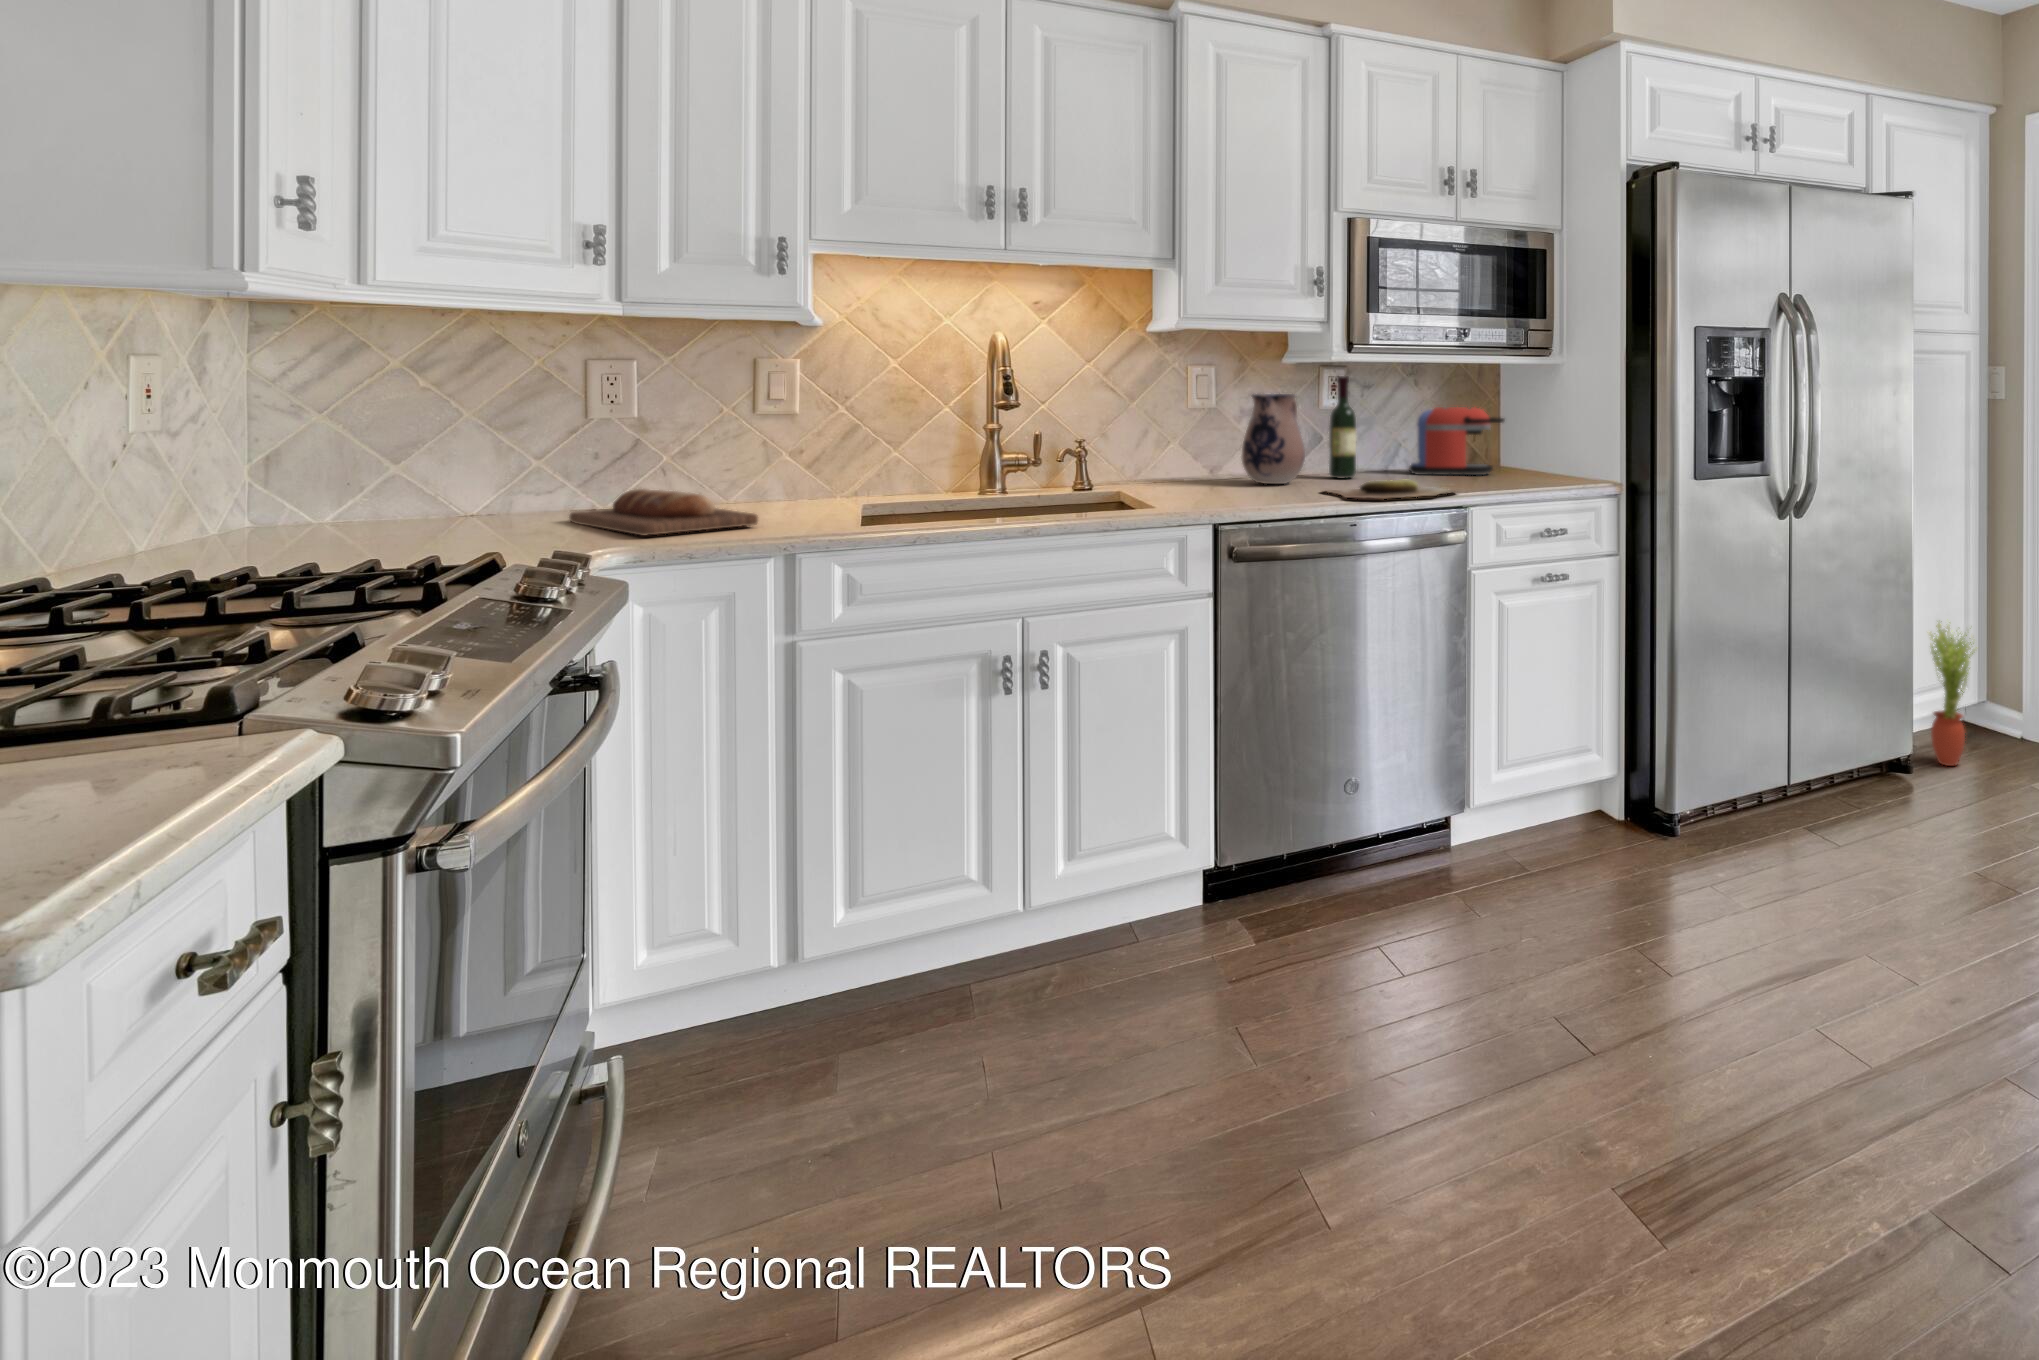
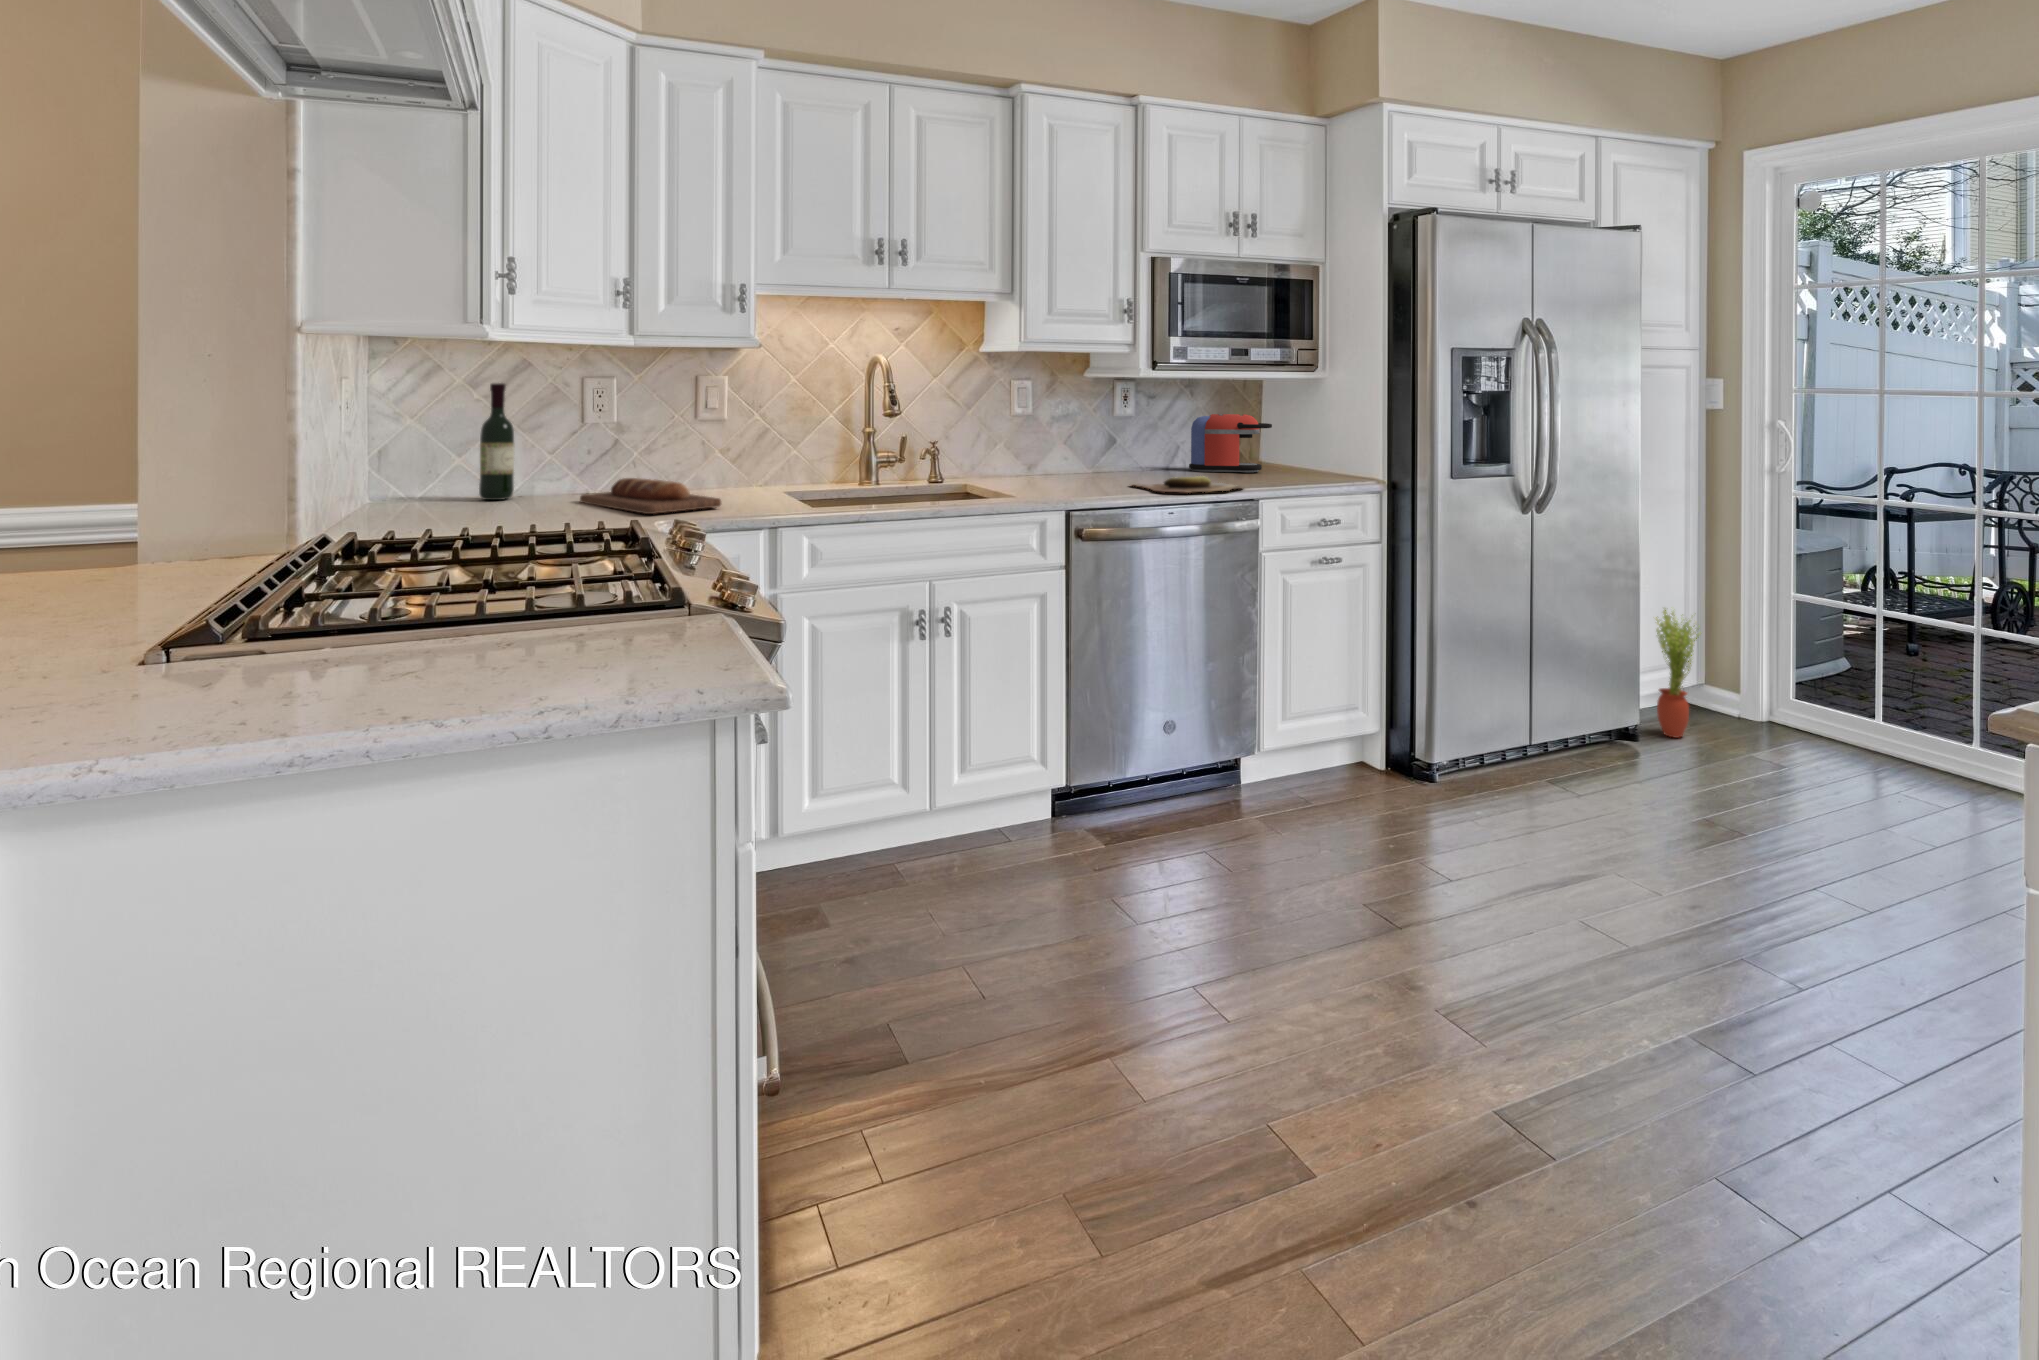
wine bottle: present [1329,376,1356,479] -> present [479,383,514,500]
ceramic pitcher: present [1242,394,1305,484] -> none [1058,403,1111,479]

